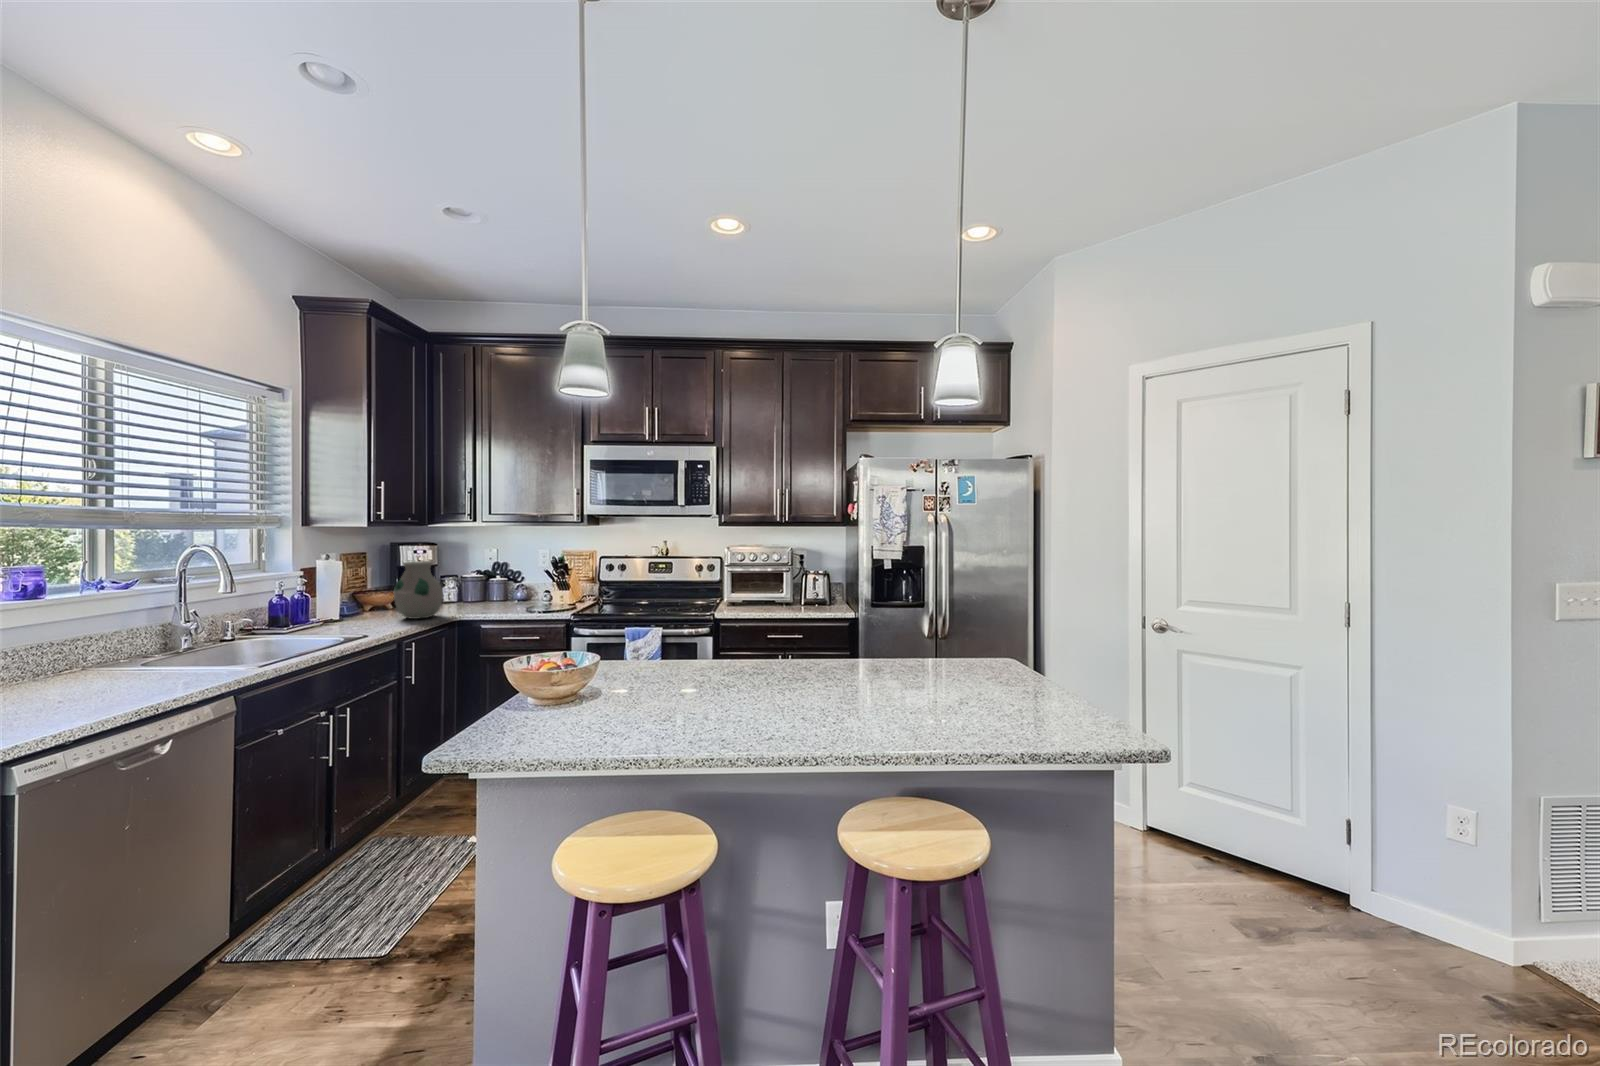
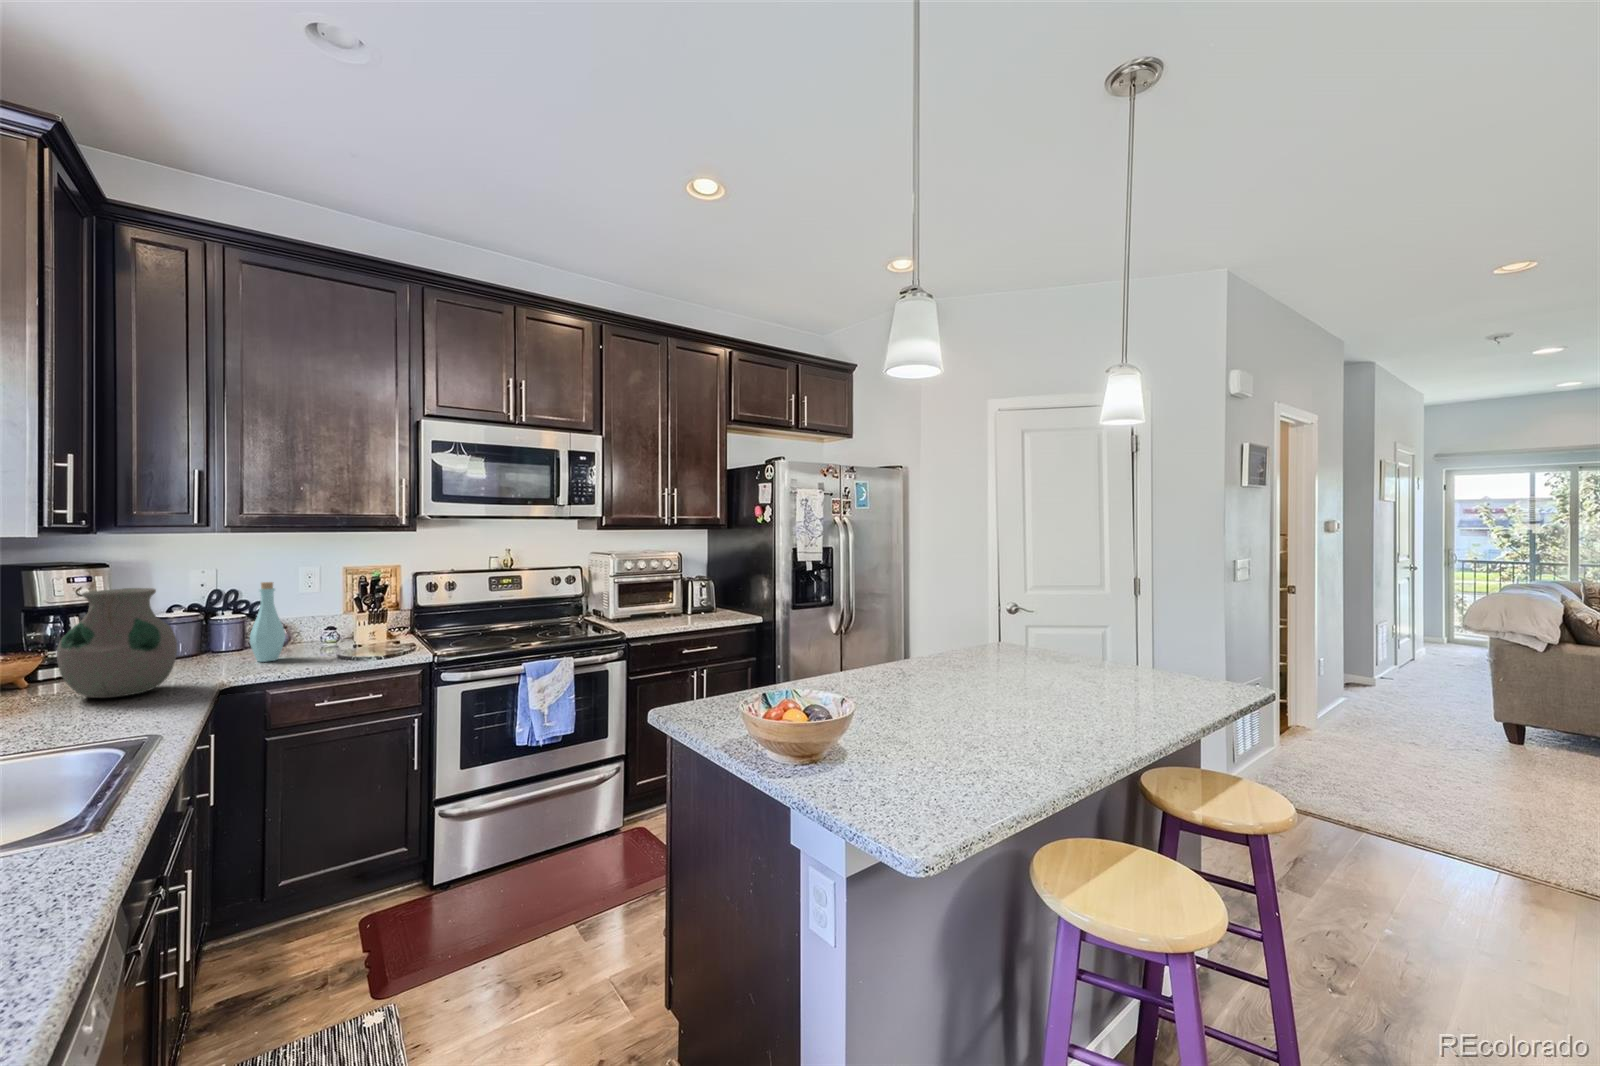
bottle: none [494,560,513,609] -> present [250,582,285,662]

